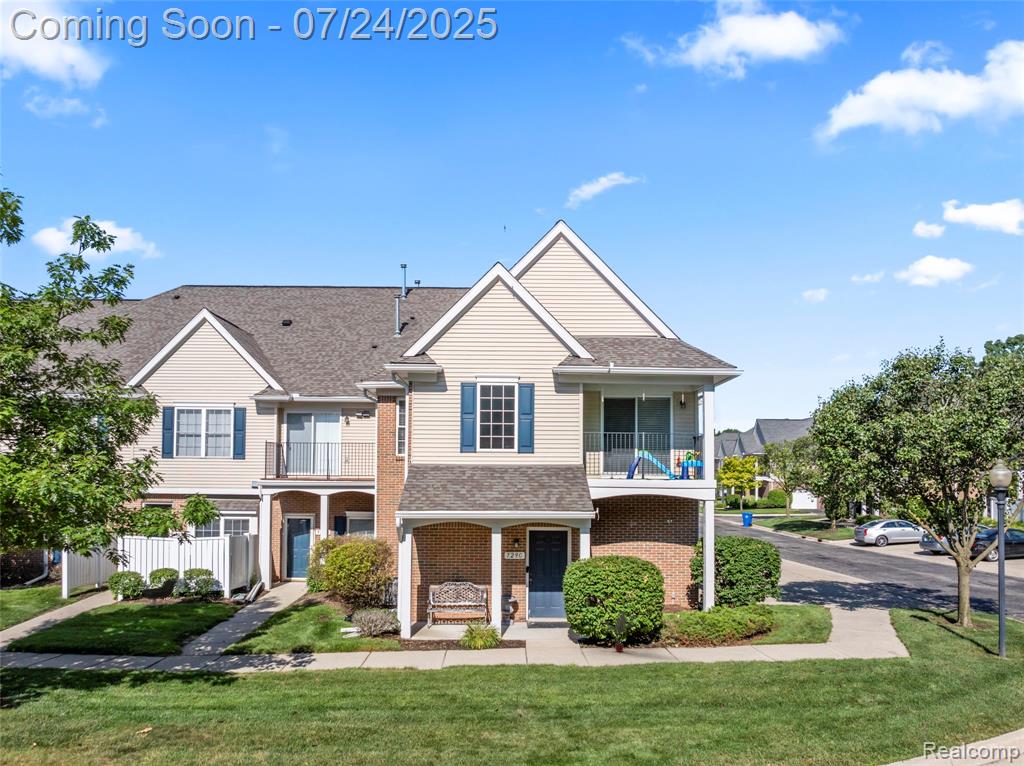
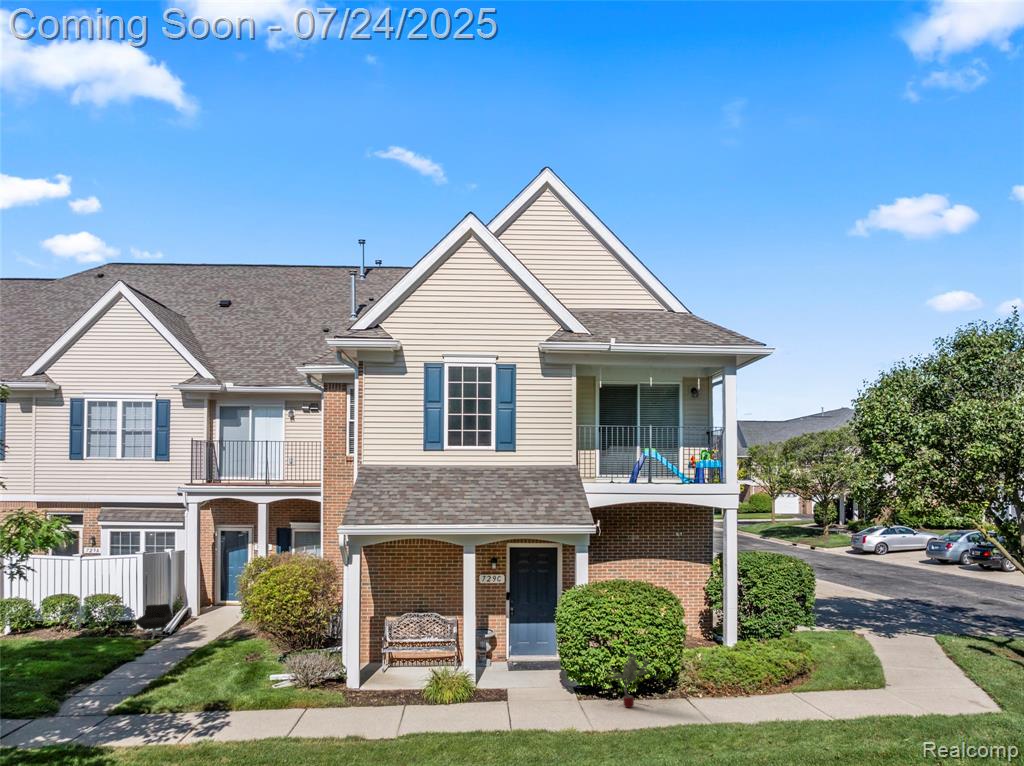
lounge chair: present [143,579,176,607] -> present [135,604,172,639]

